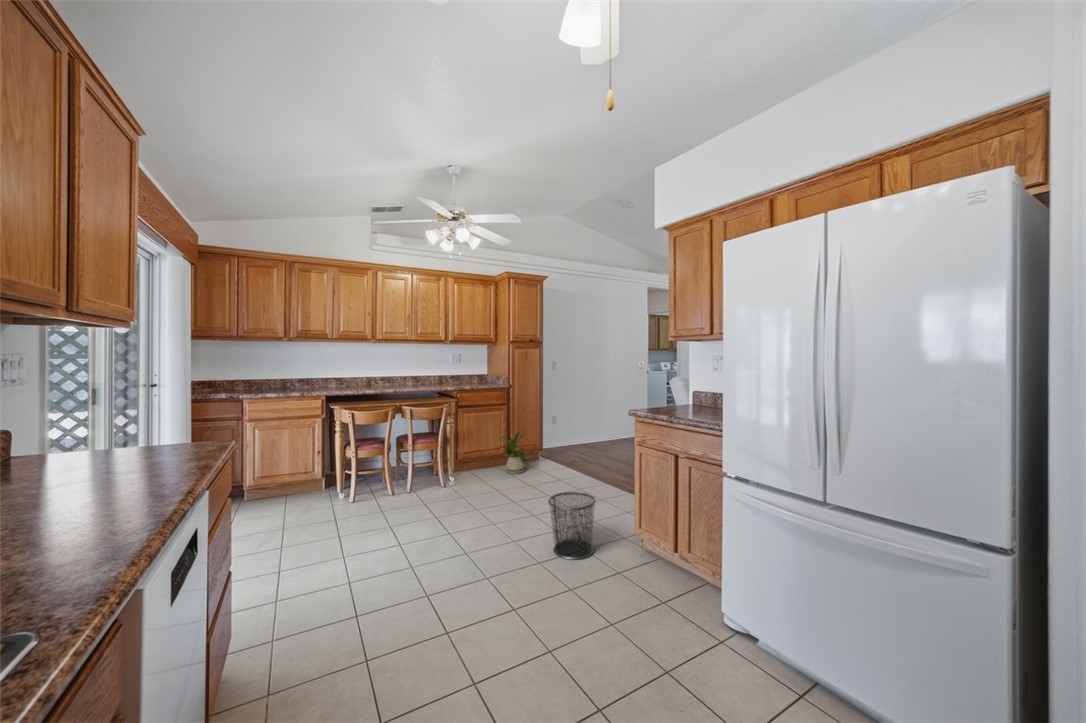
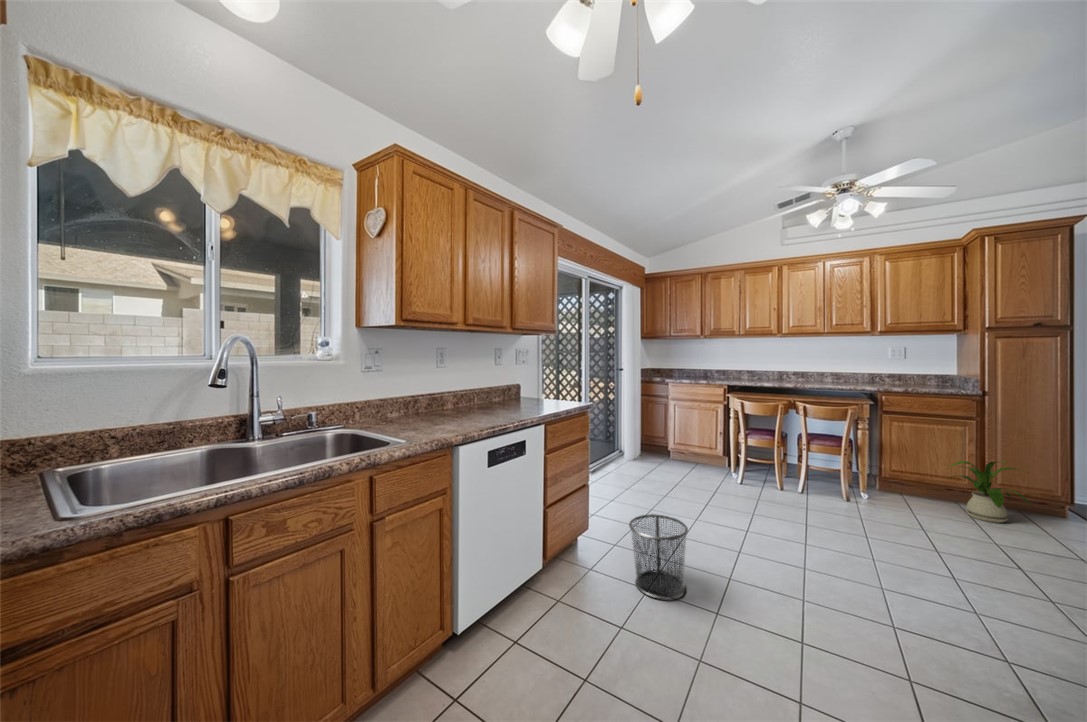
trash can: present [548,492,596,560] -> present [629,514,688,599]

